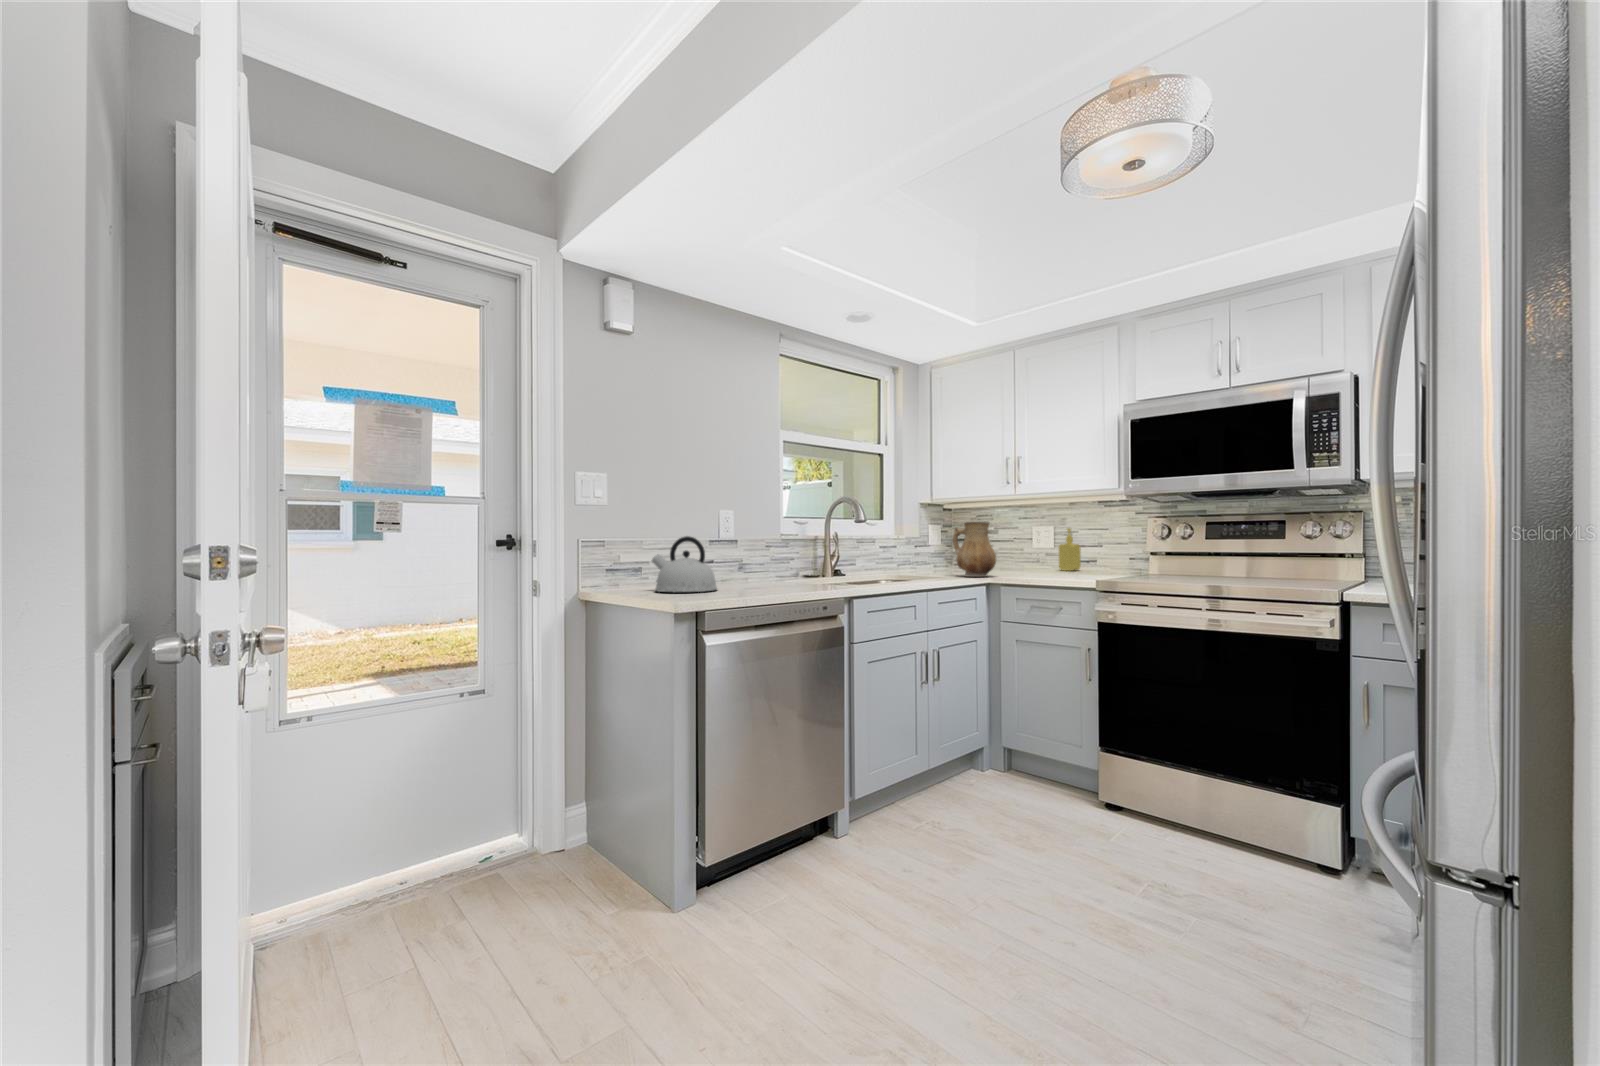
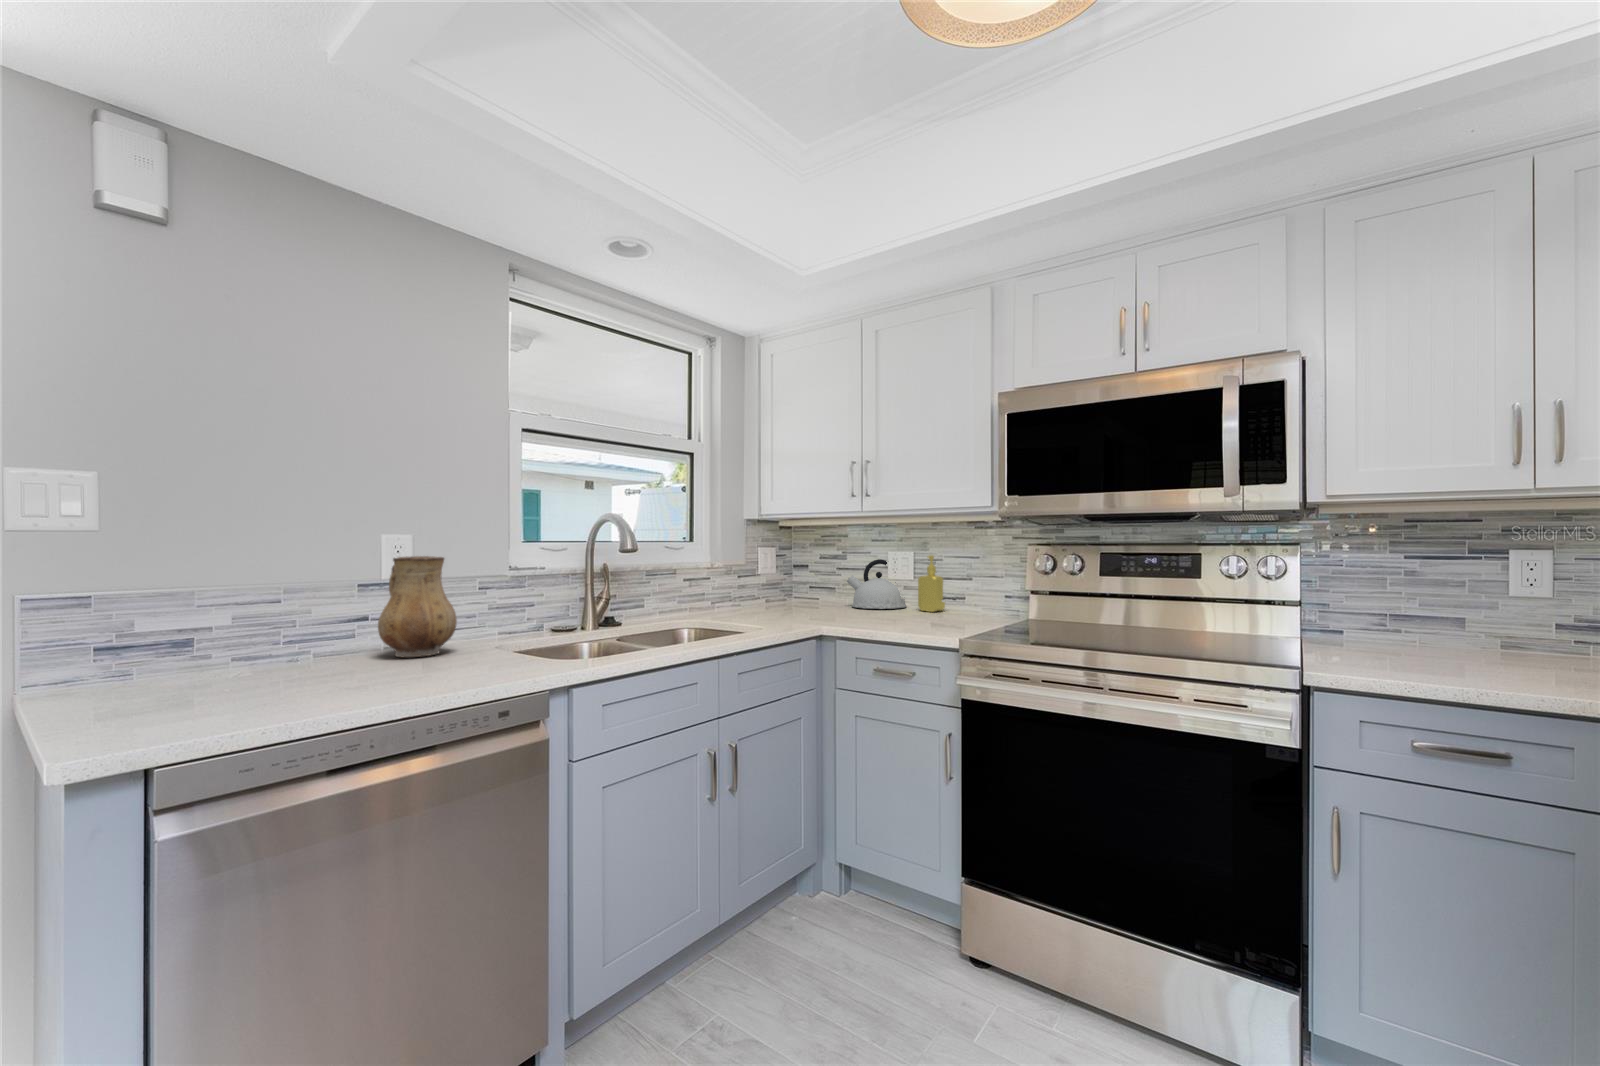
ceramic pitcher: present [952,522,996,577] -> present [378,556,457,657]
kettle: present [652,536,717,592] -> present [847,559,907,609]

